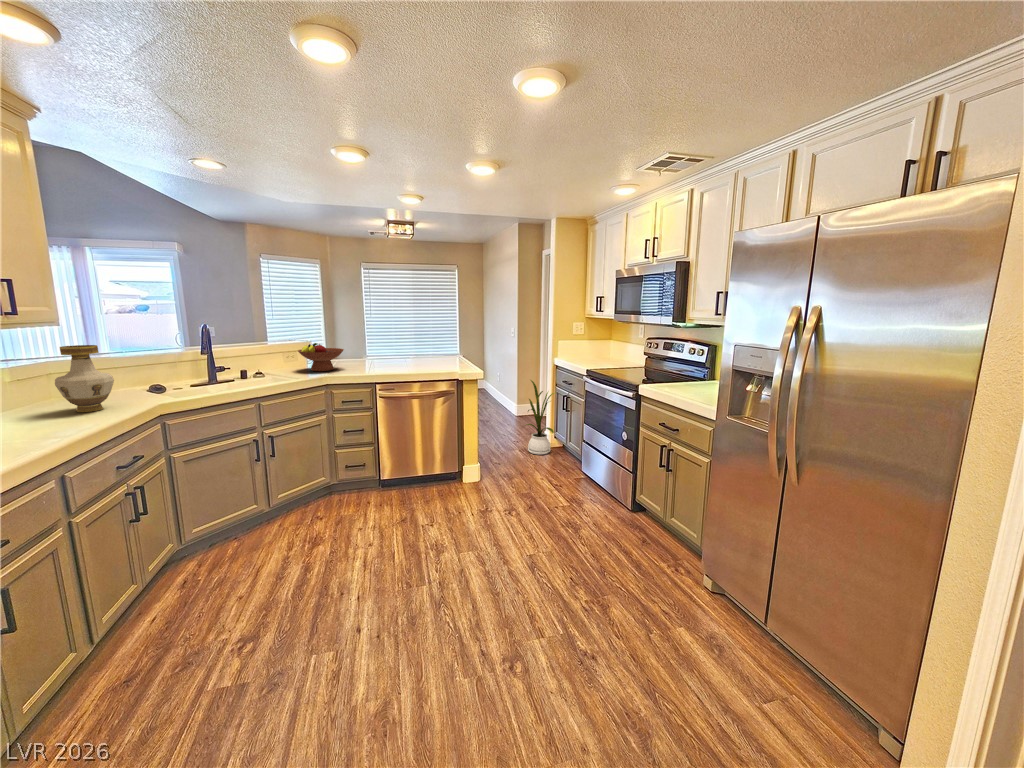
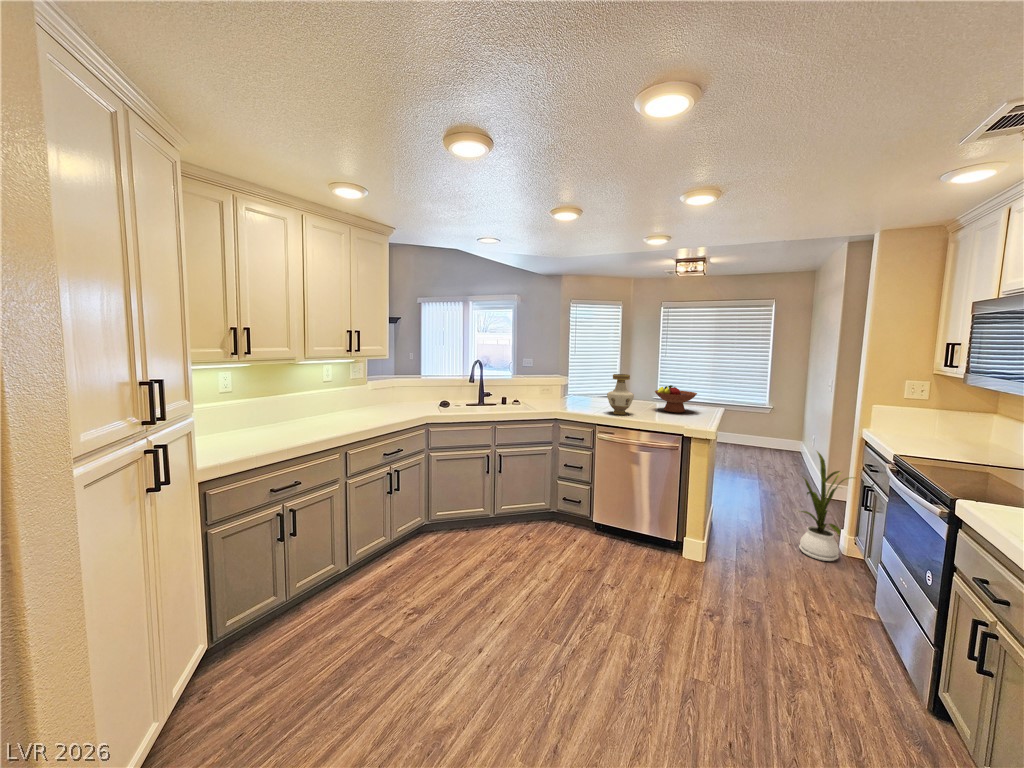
fruit bowl: present [298,343,344,371] -> present [655,385,697,412]
vase: present [55,345,114,412] -> present [607,374,634,415]

